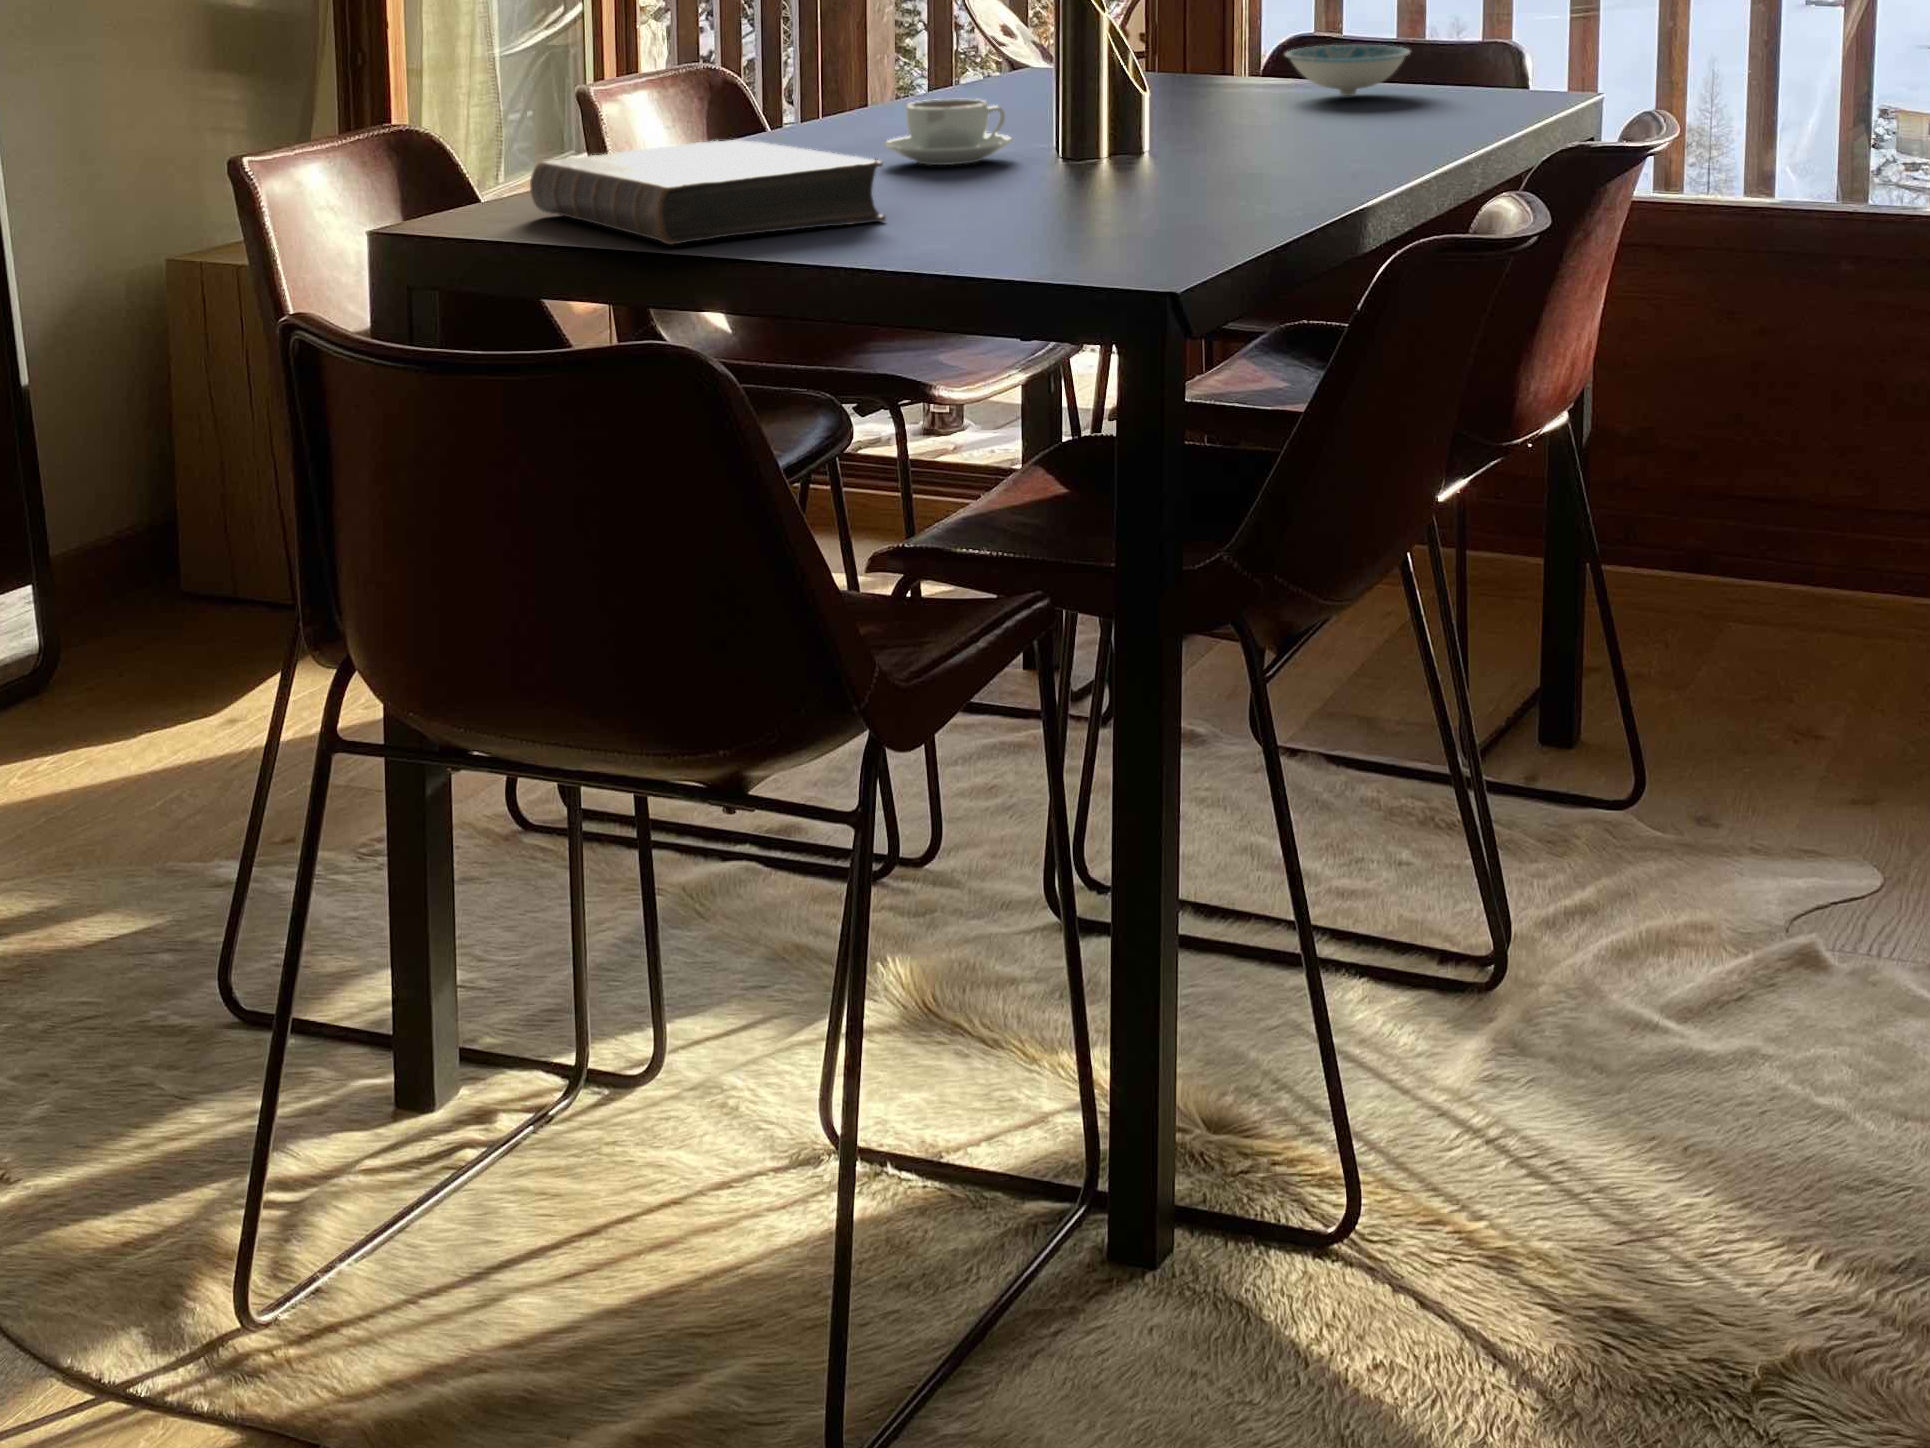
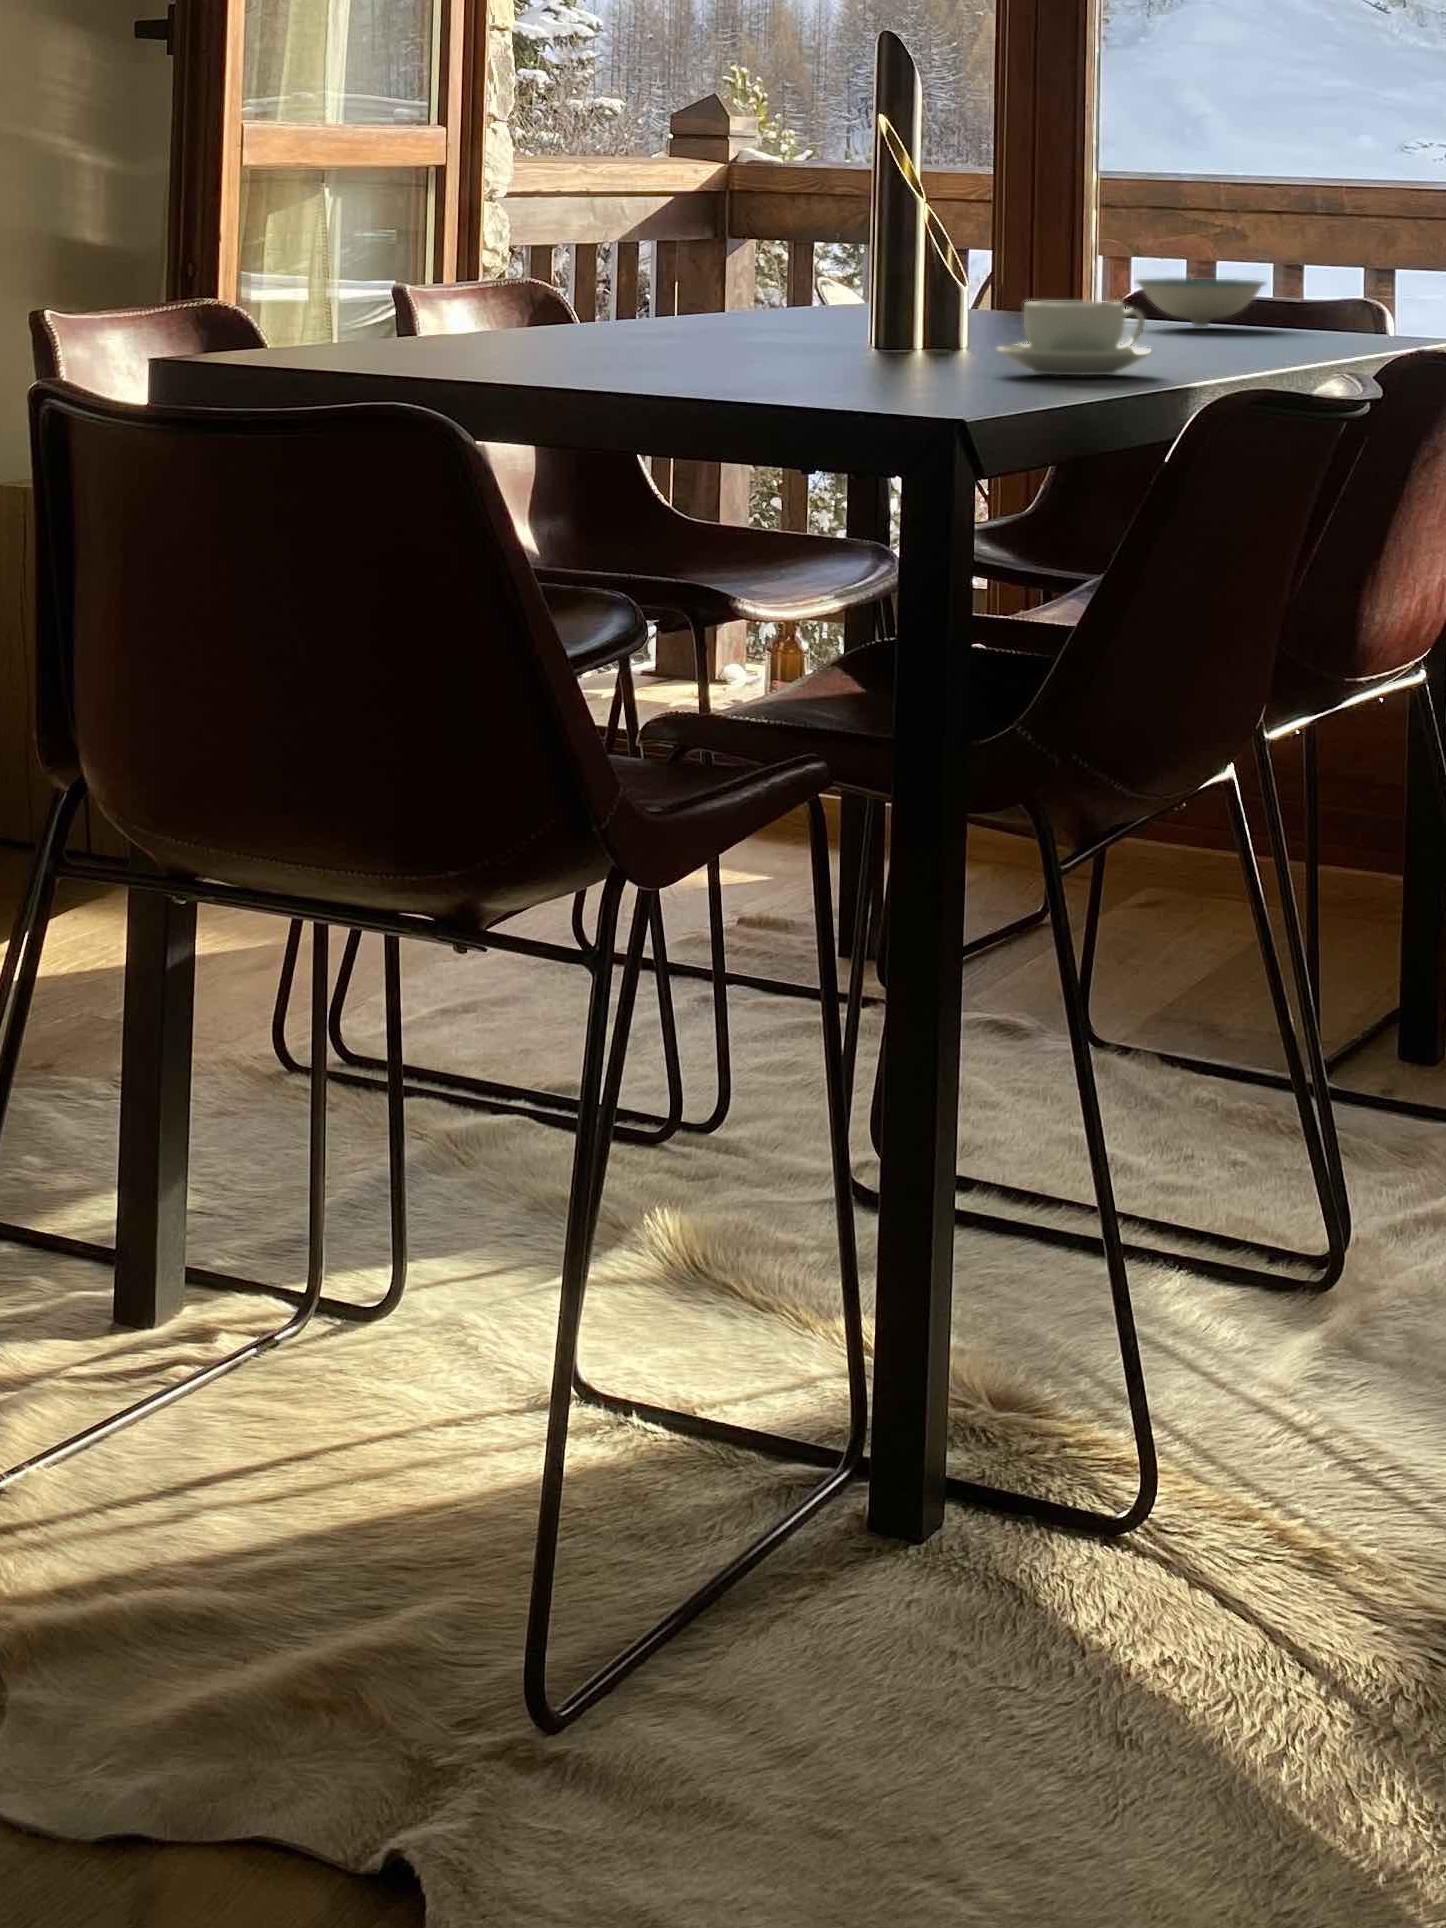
coffee cup: present [884,99,1013,165] -> present [996,301,1153,375]
book: present [530,140,886,244] -> none [333,300,692,374]

